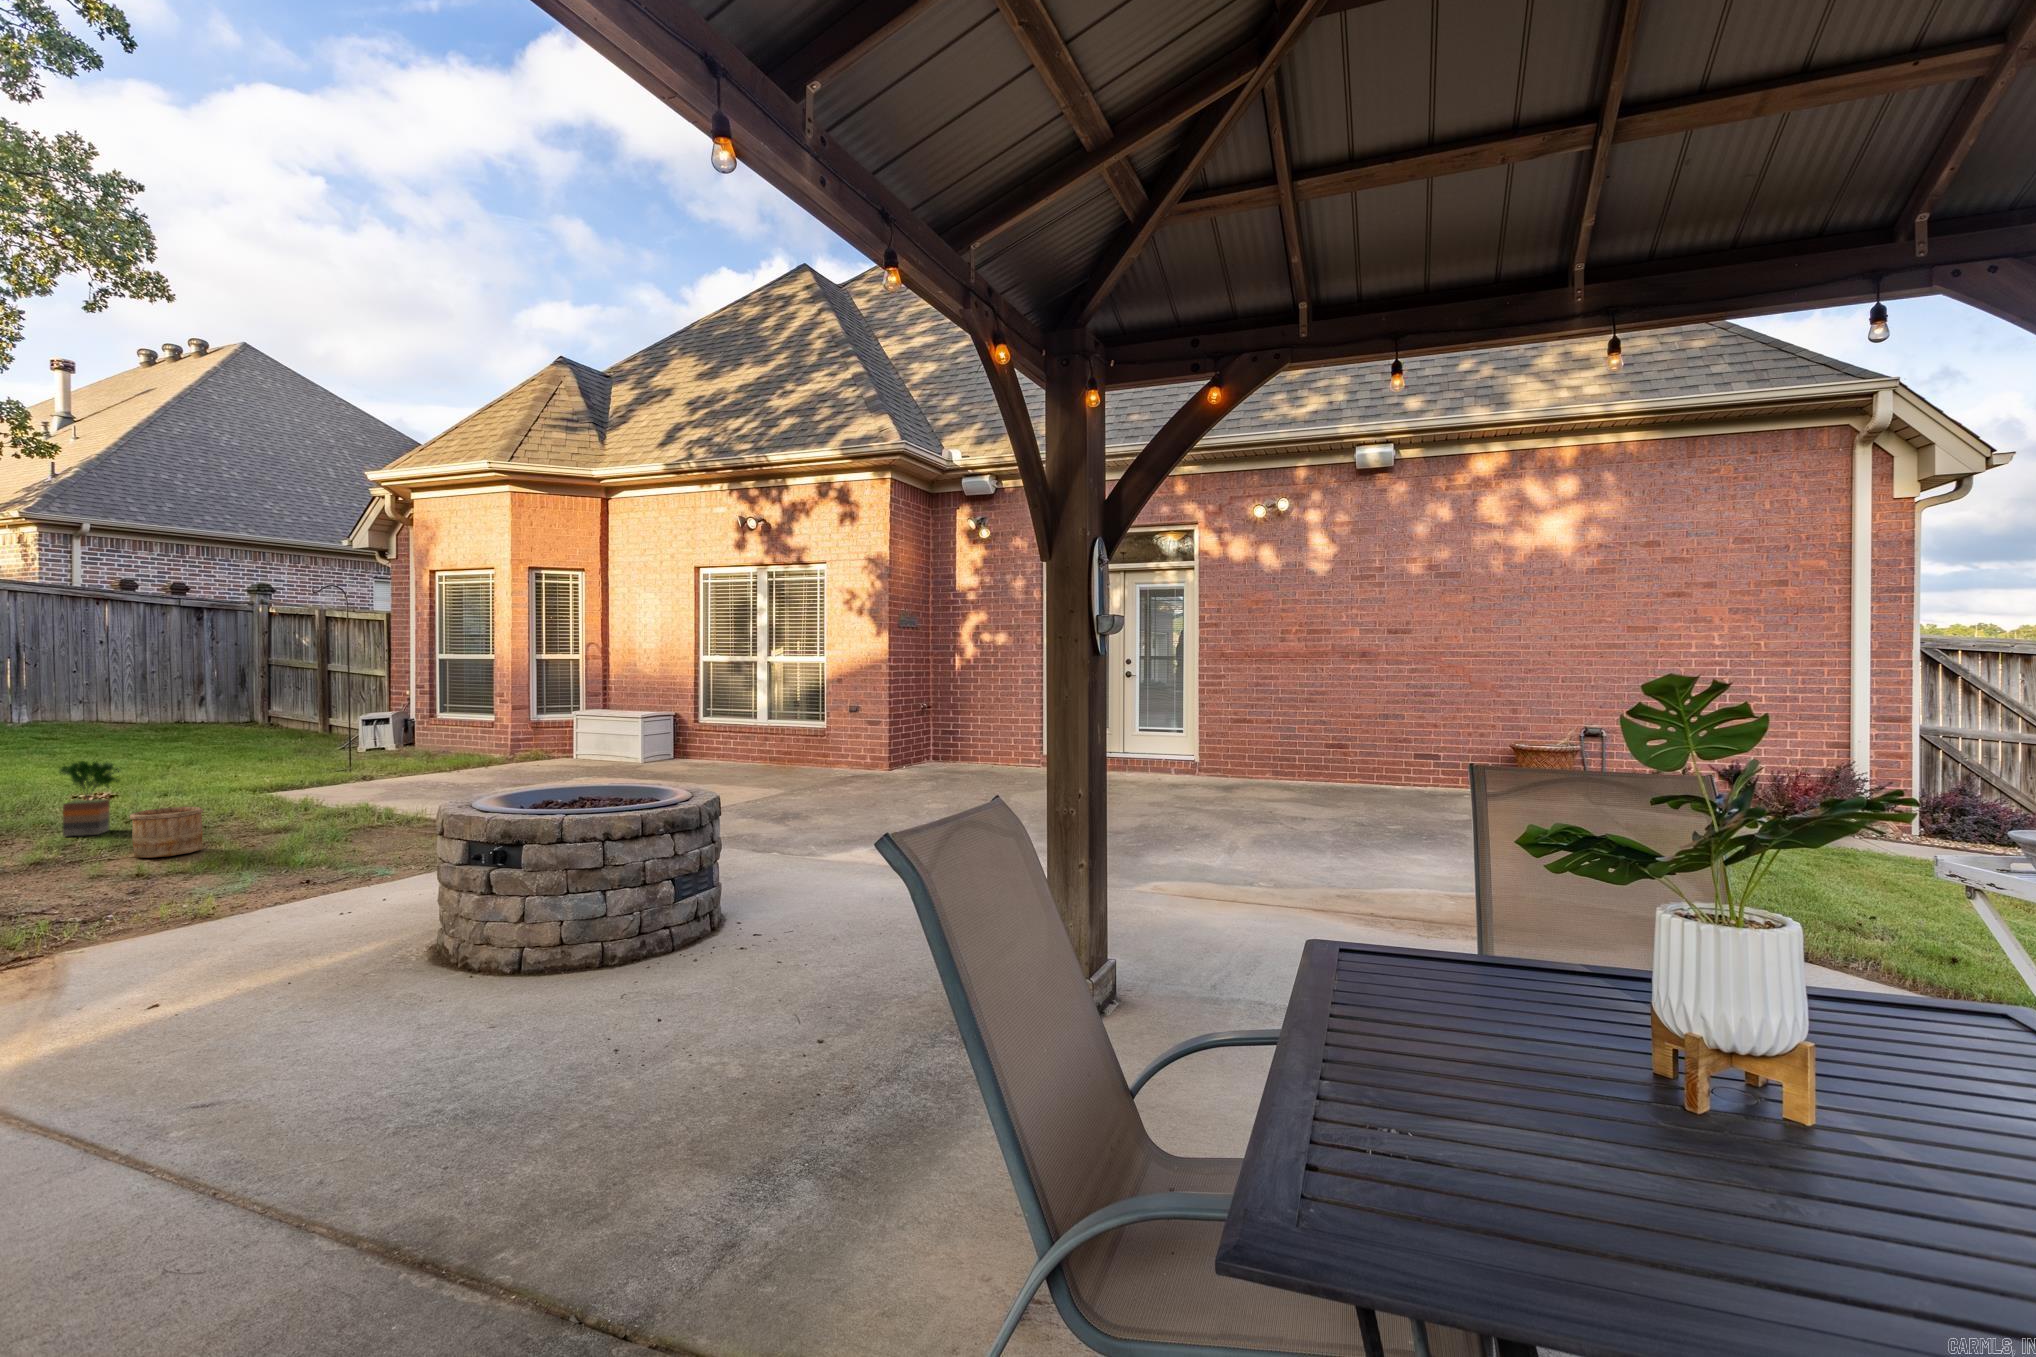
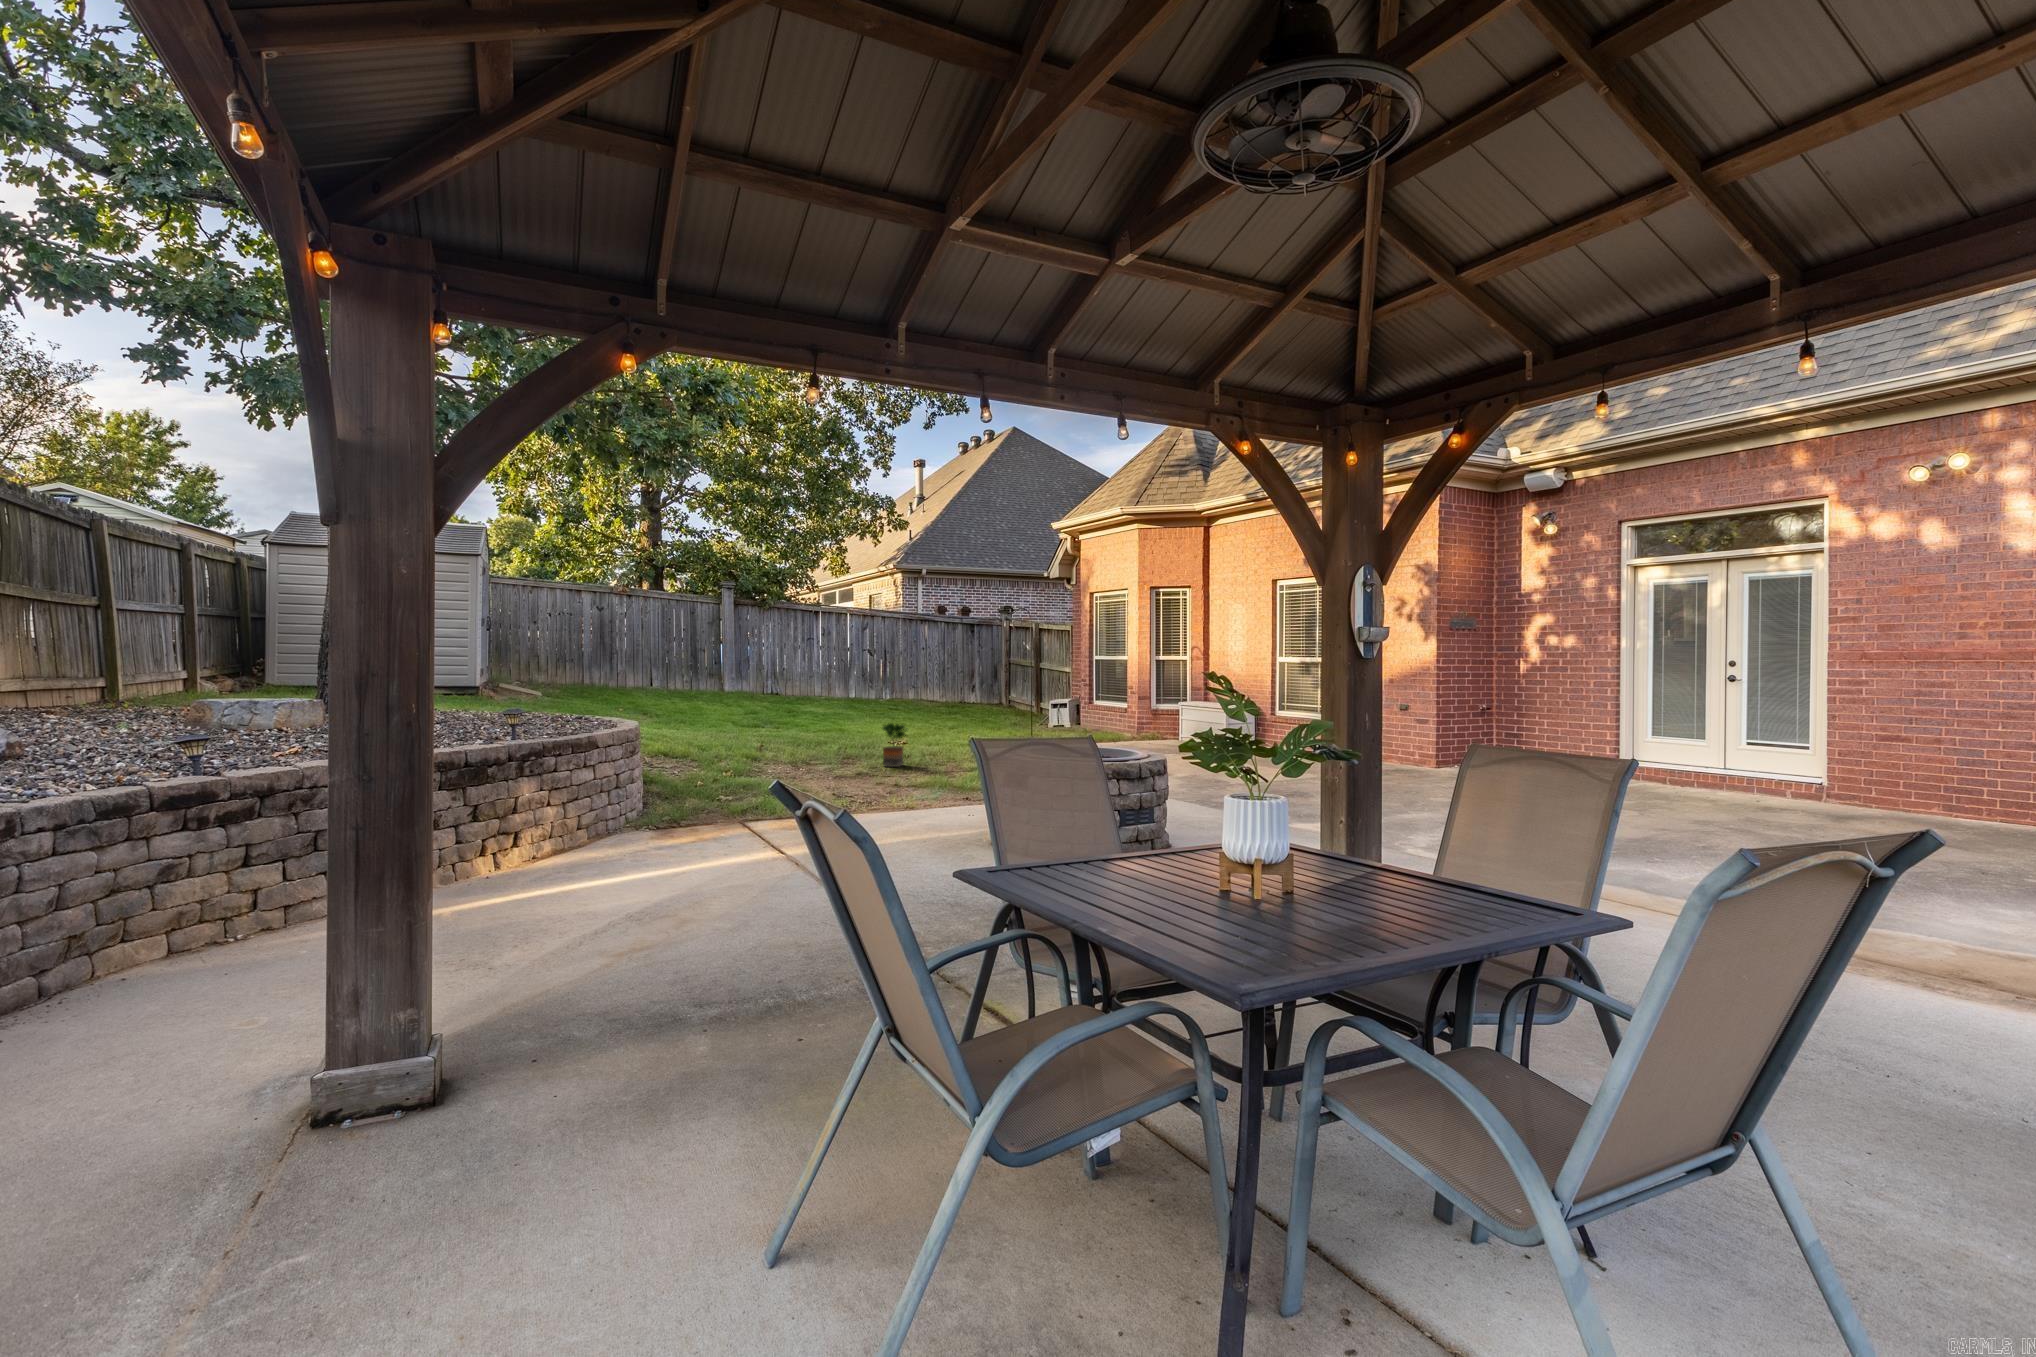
wooden bucket: present [130,807,203,858] -> none [905,753,938,782]

